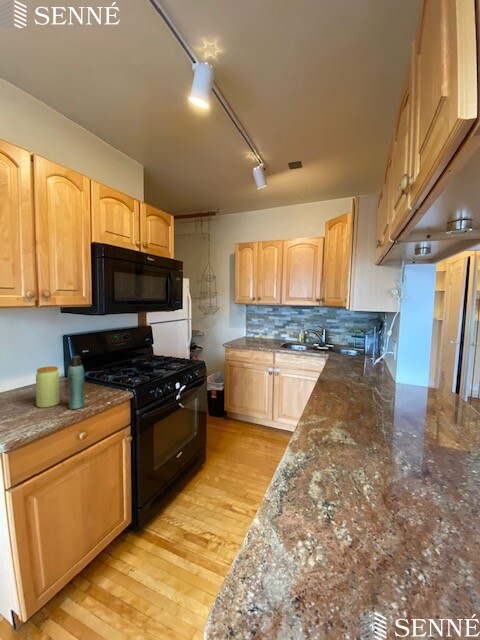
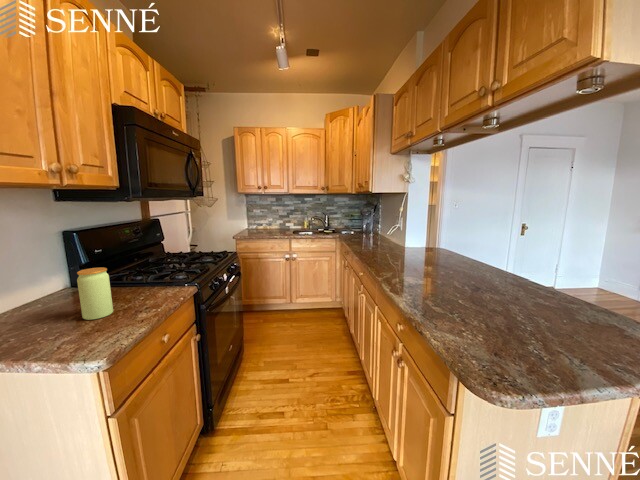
bottle: present [68,356,84,409] -> none [131,249,154,313]

